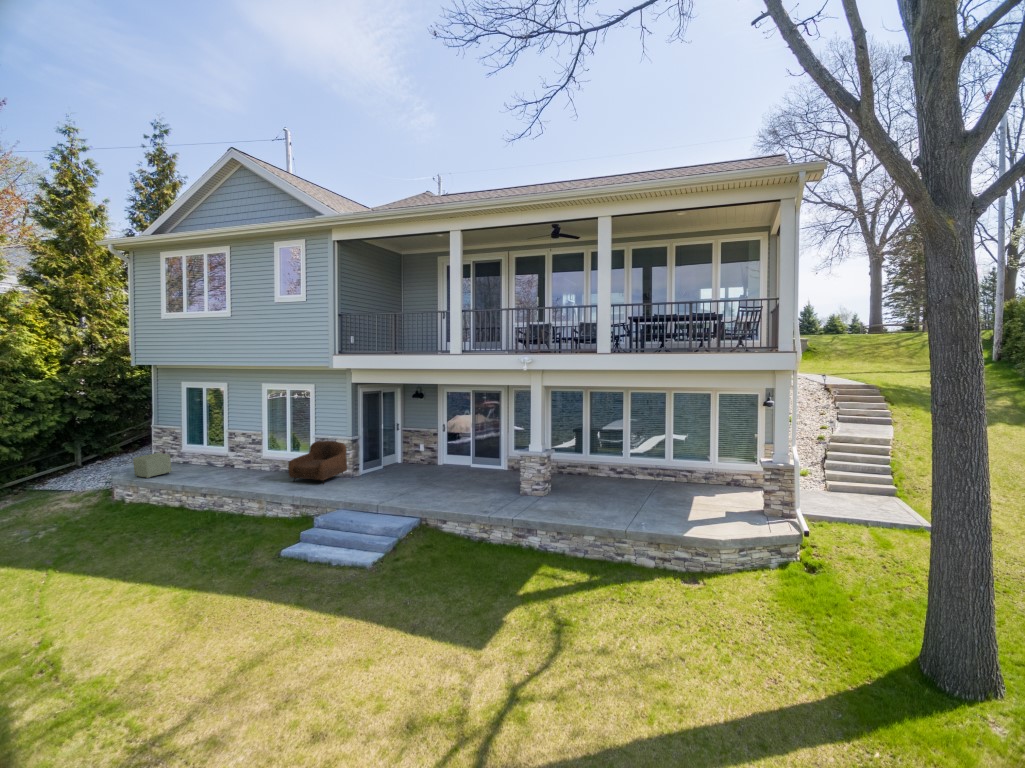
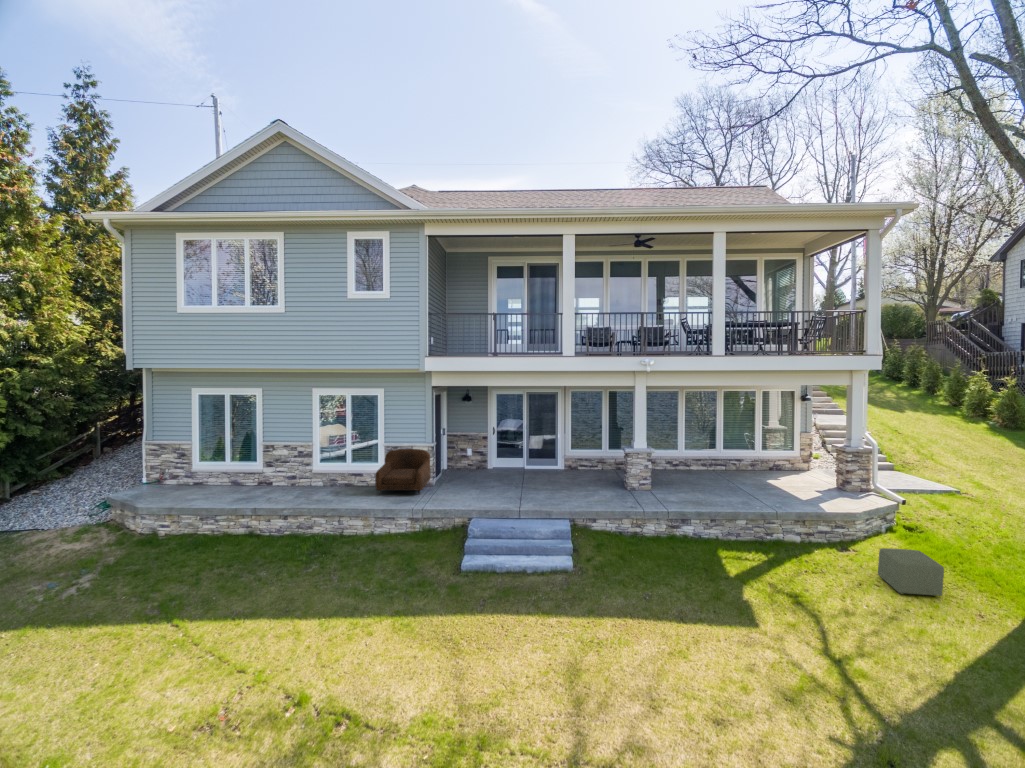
ottoman: present [133,453,172,478] -> present [878,548,944,596]

